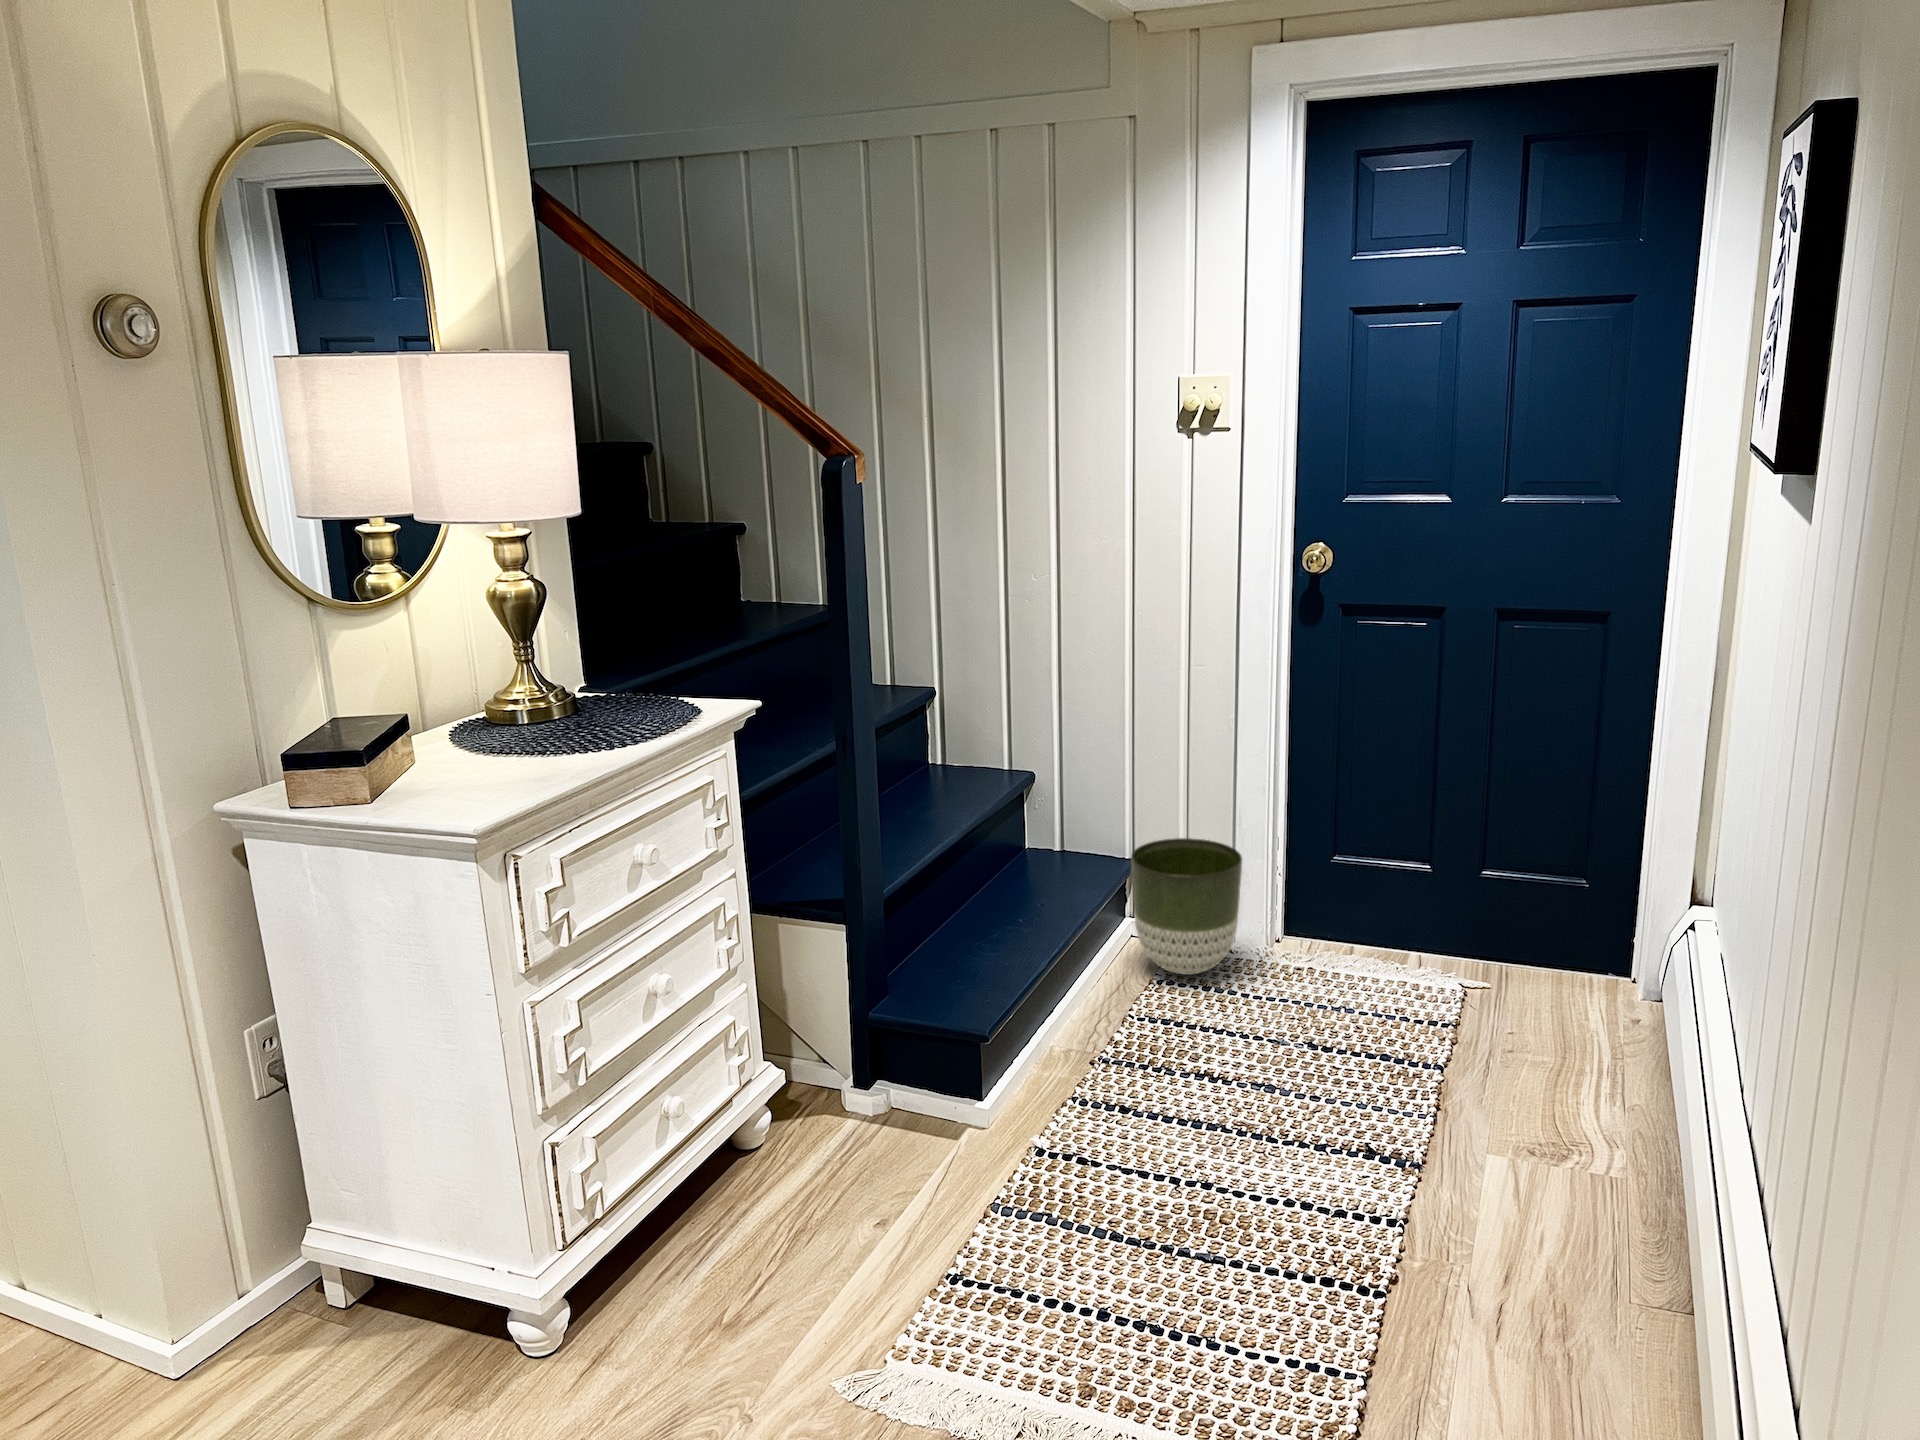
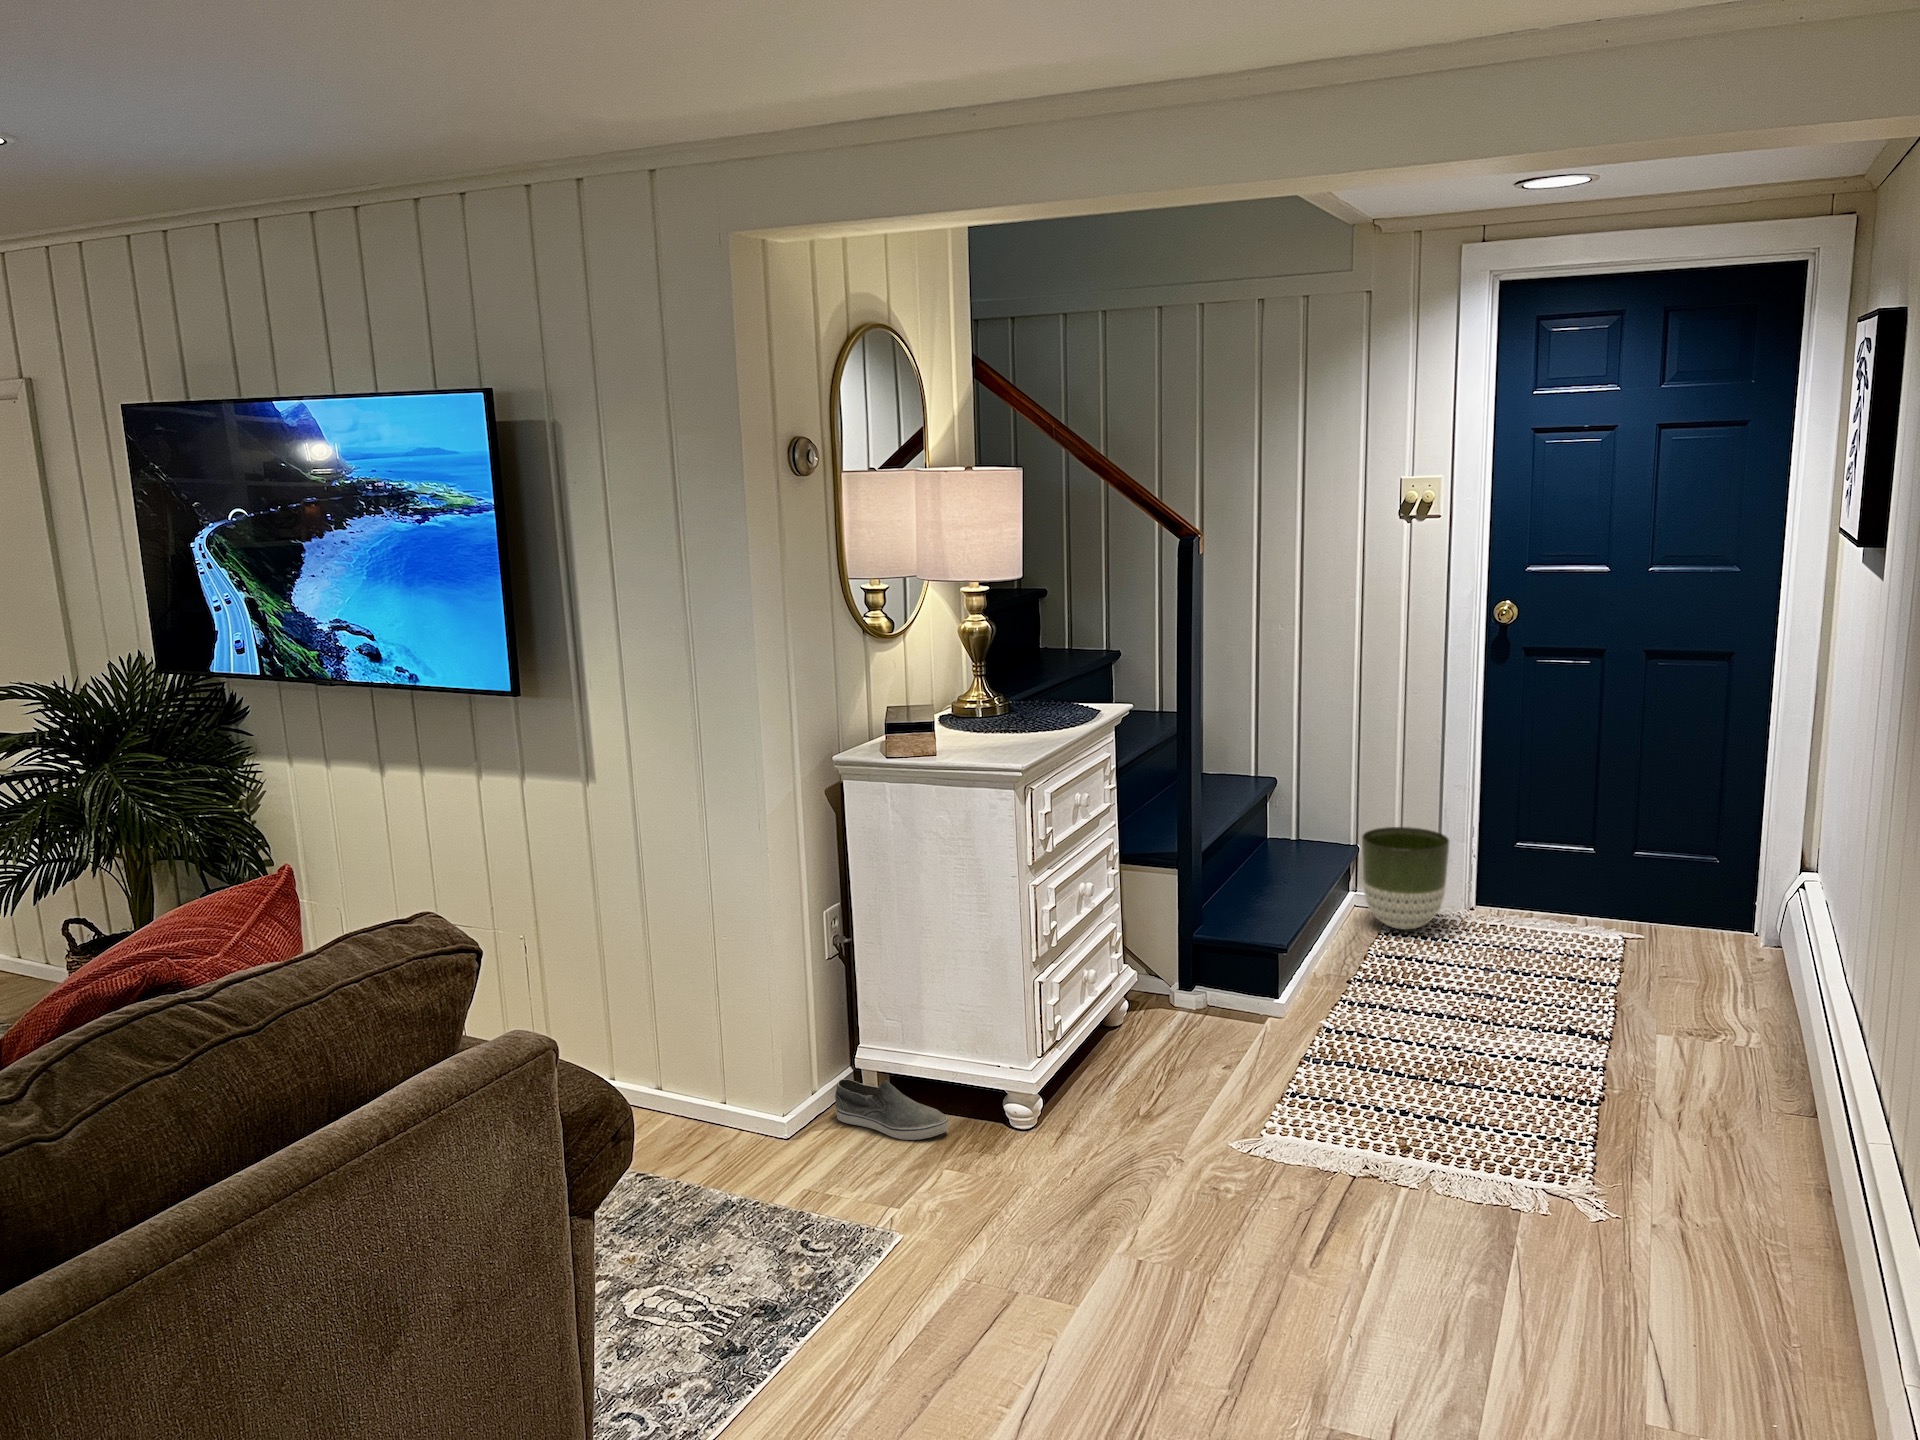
shoe: none [263,1278,420,1383] -> present [835,1079,948,1140]

